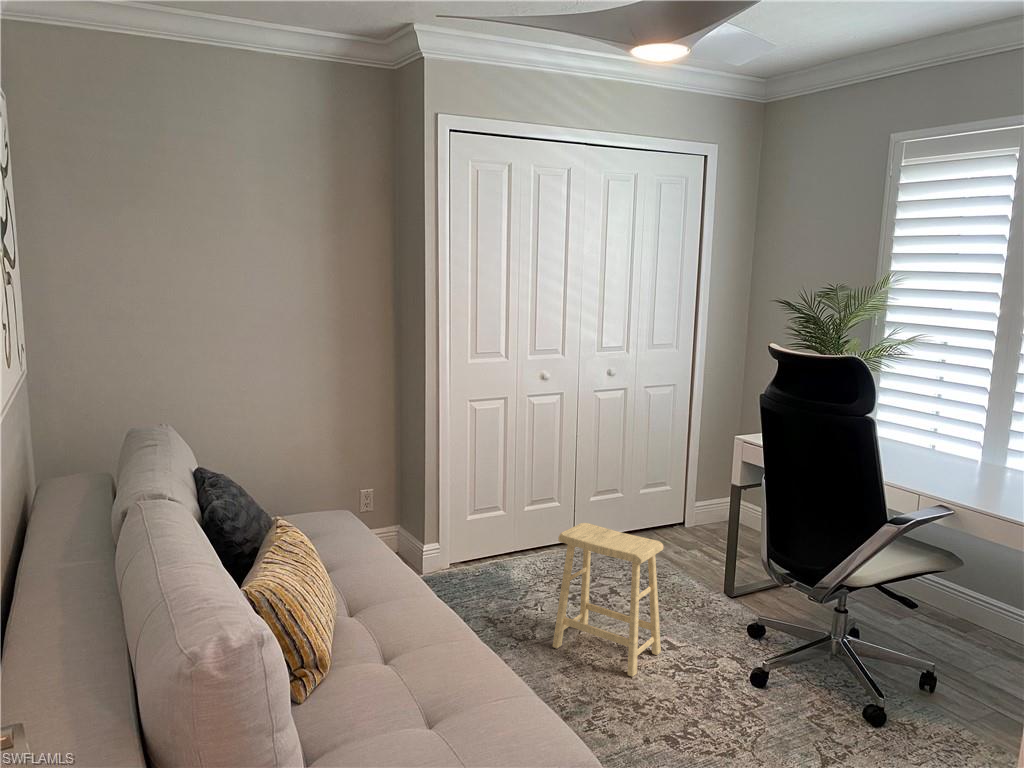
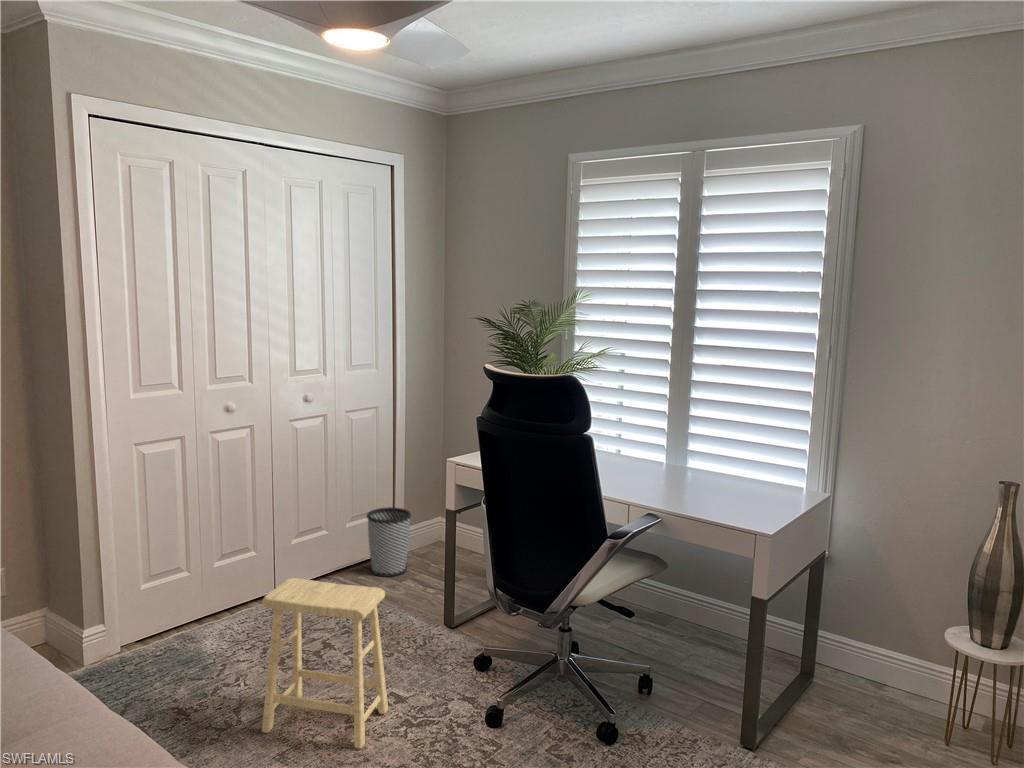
wastebasket: none [659,480,702,545] -> present [367,507,411,577]

